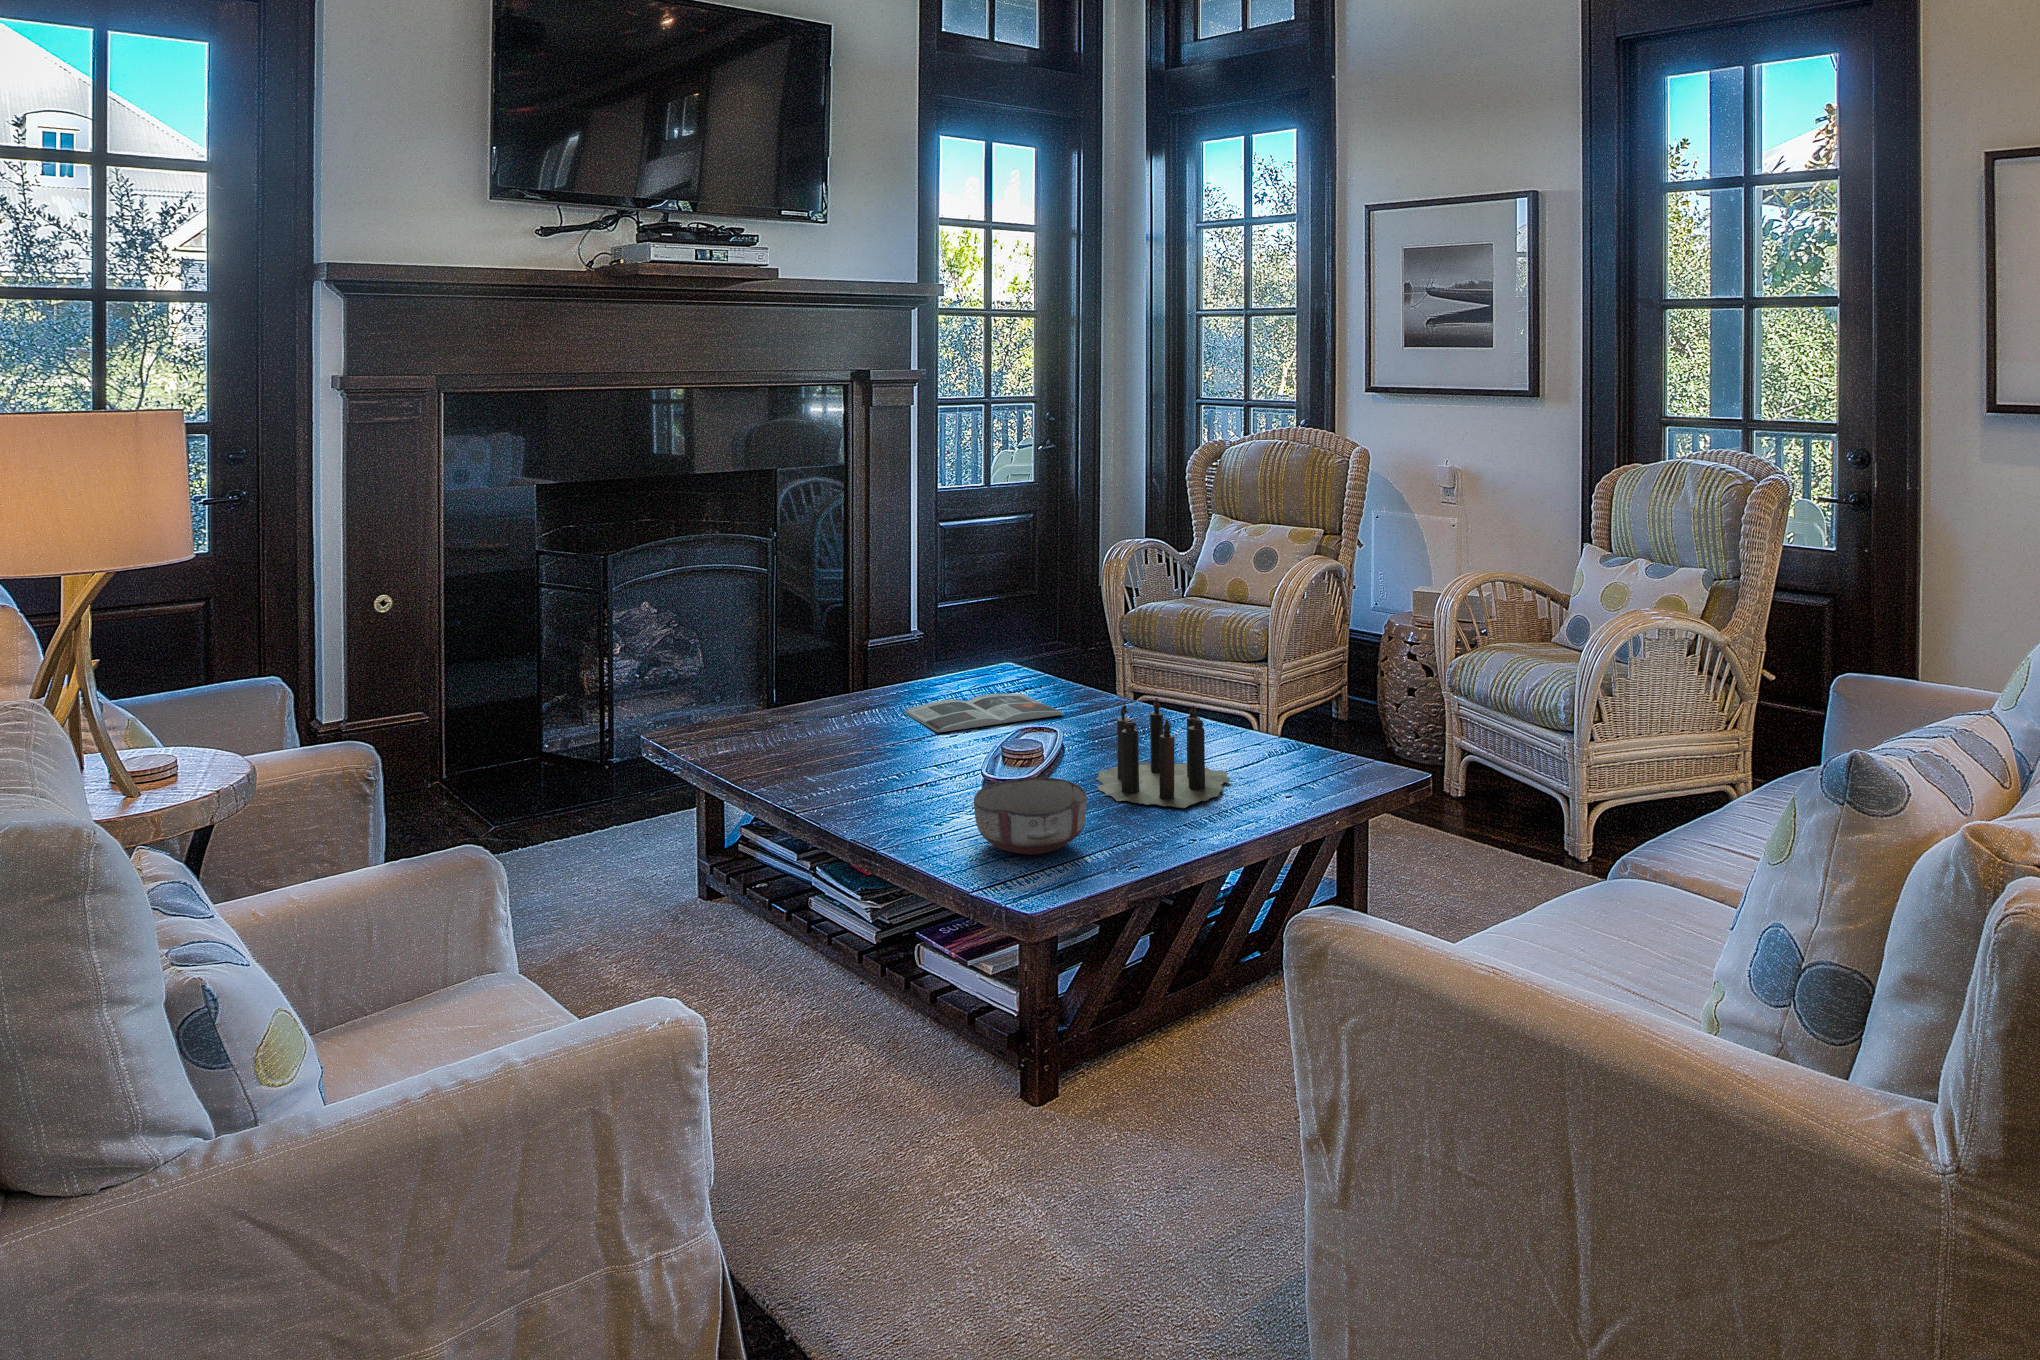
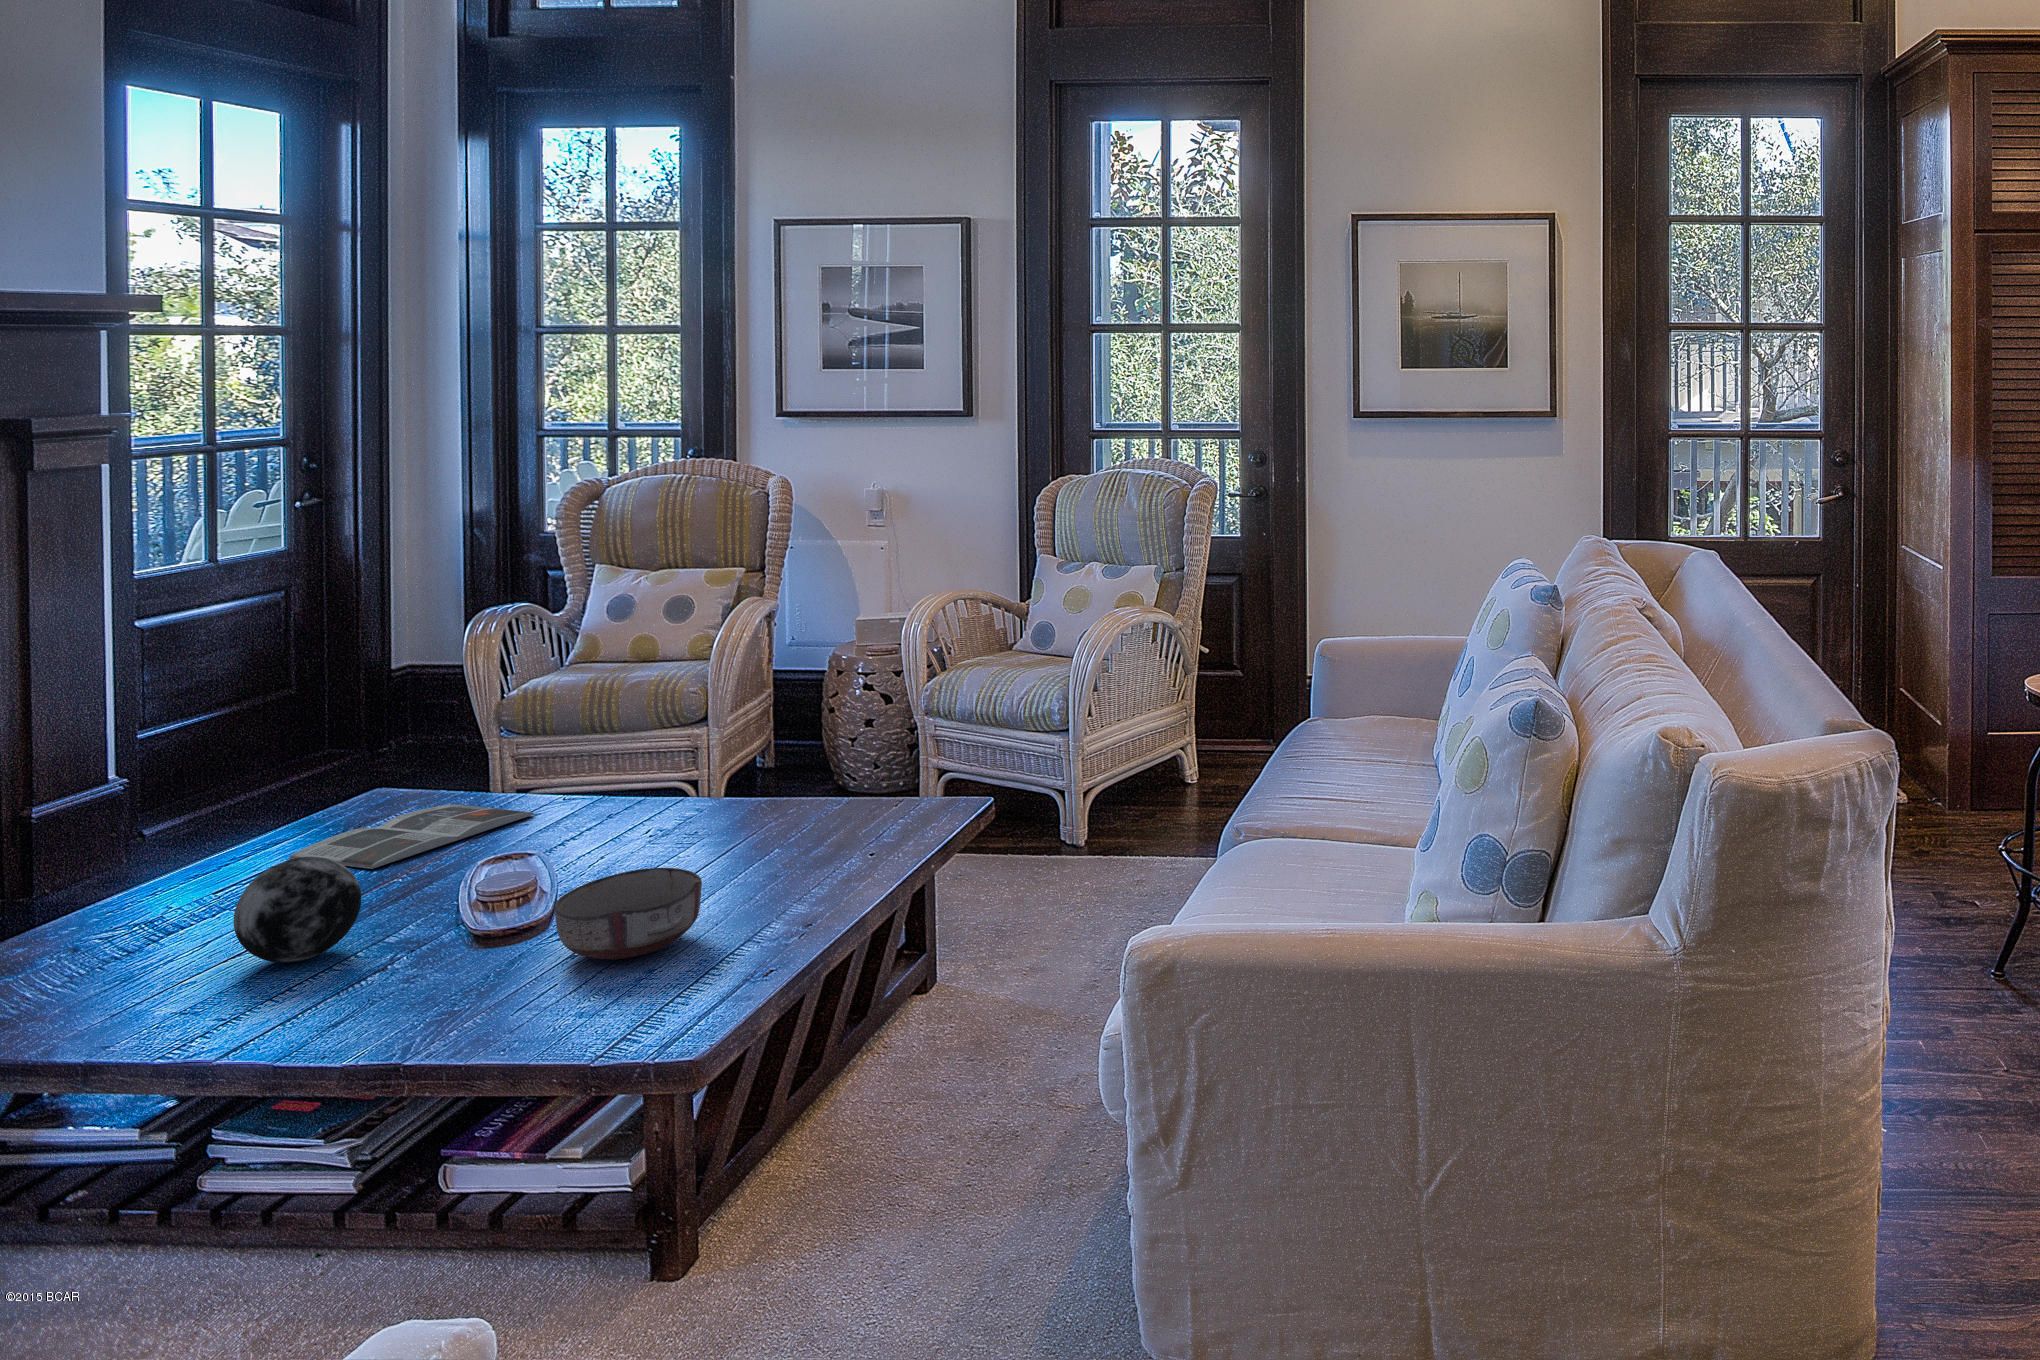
candle: present [1096,698,1230,808] -> none [626,764,845,883]
decorative orb: none [807,711,885,791] -> present [234,857,361,963]

